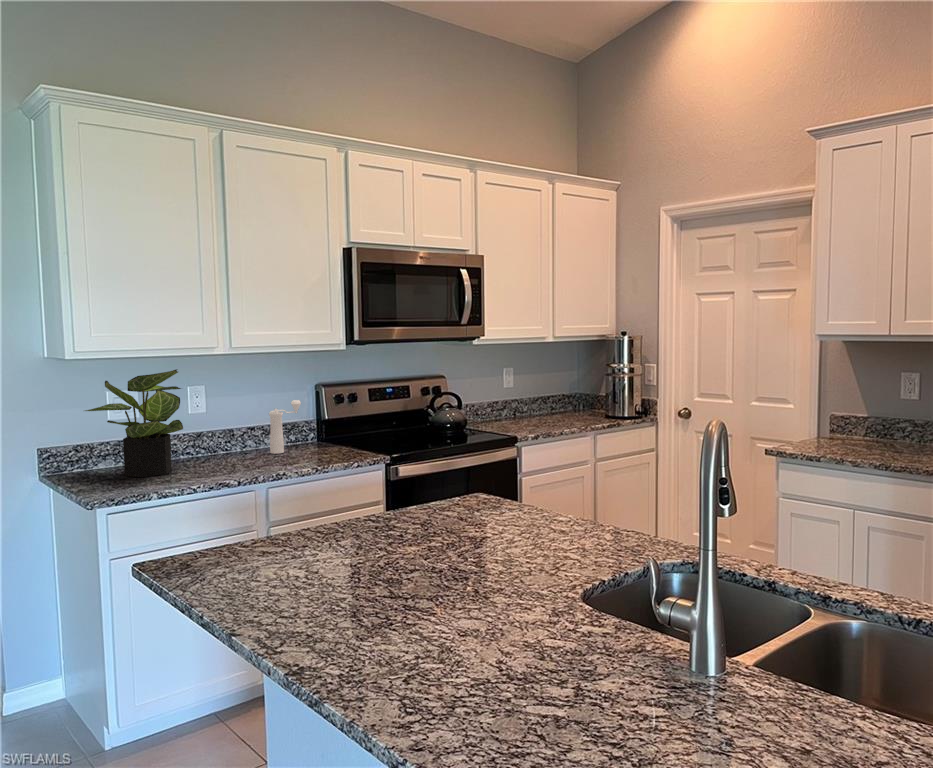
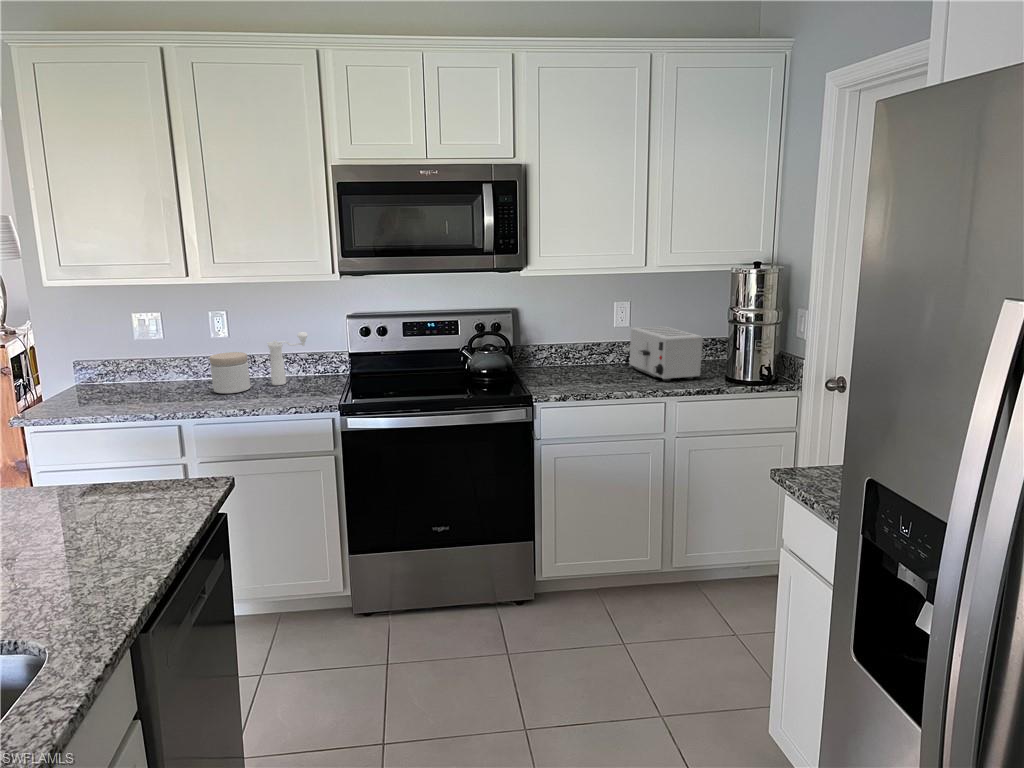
potted plant: present [85,369,183,477] -> none [74,302,169,399]
toaster: none [534,383,598,422] -> present [629,326,703,381]
jar: none [228,422,265,463] -> present [210,352,251,394]

